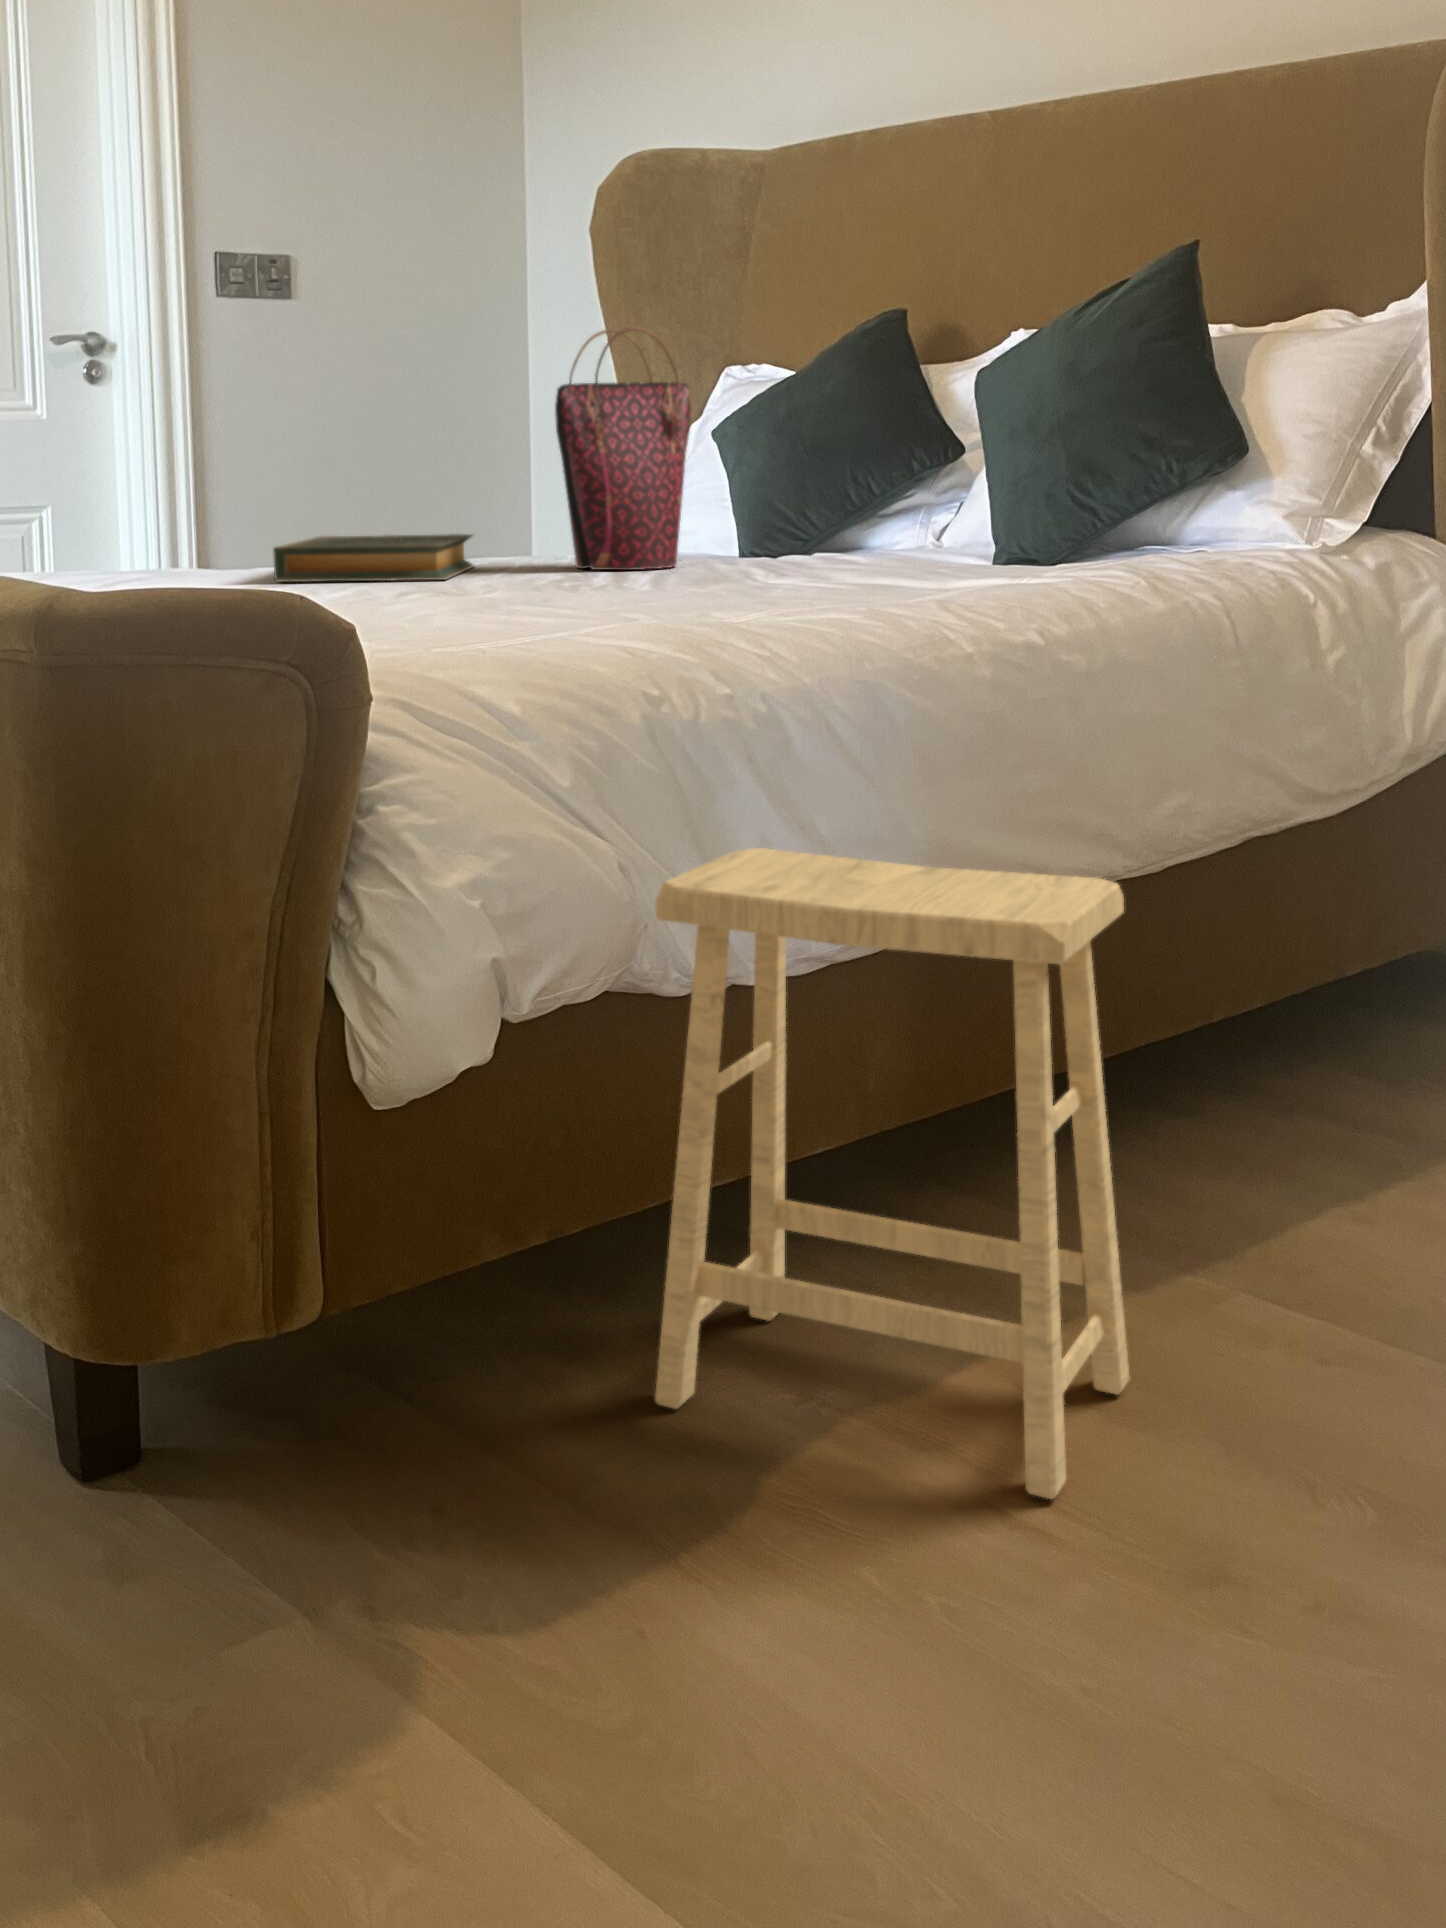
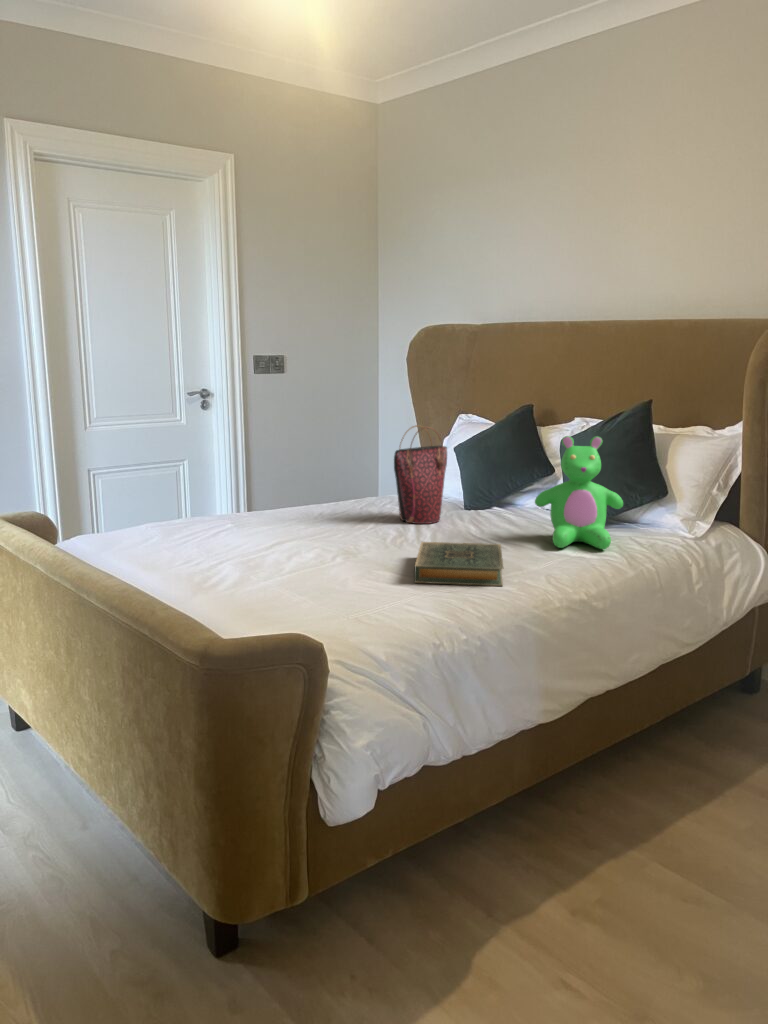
teddy bear: none [911,306,1136,579] -> present [535,436,623,549]
hardback book: present [273,534,474,582] -> present [414,542,503,586]
footstool: present [655,848,1130,1499] -> none [430,700,615,968]

